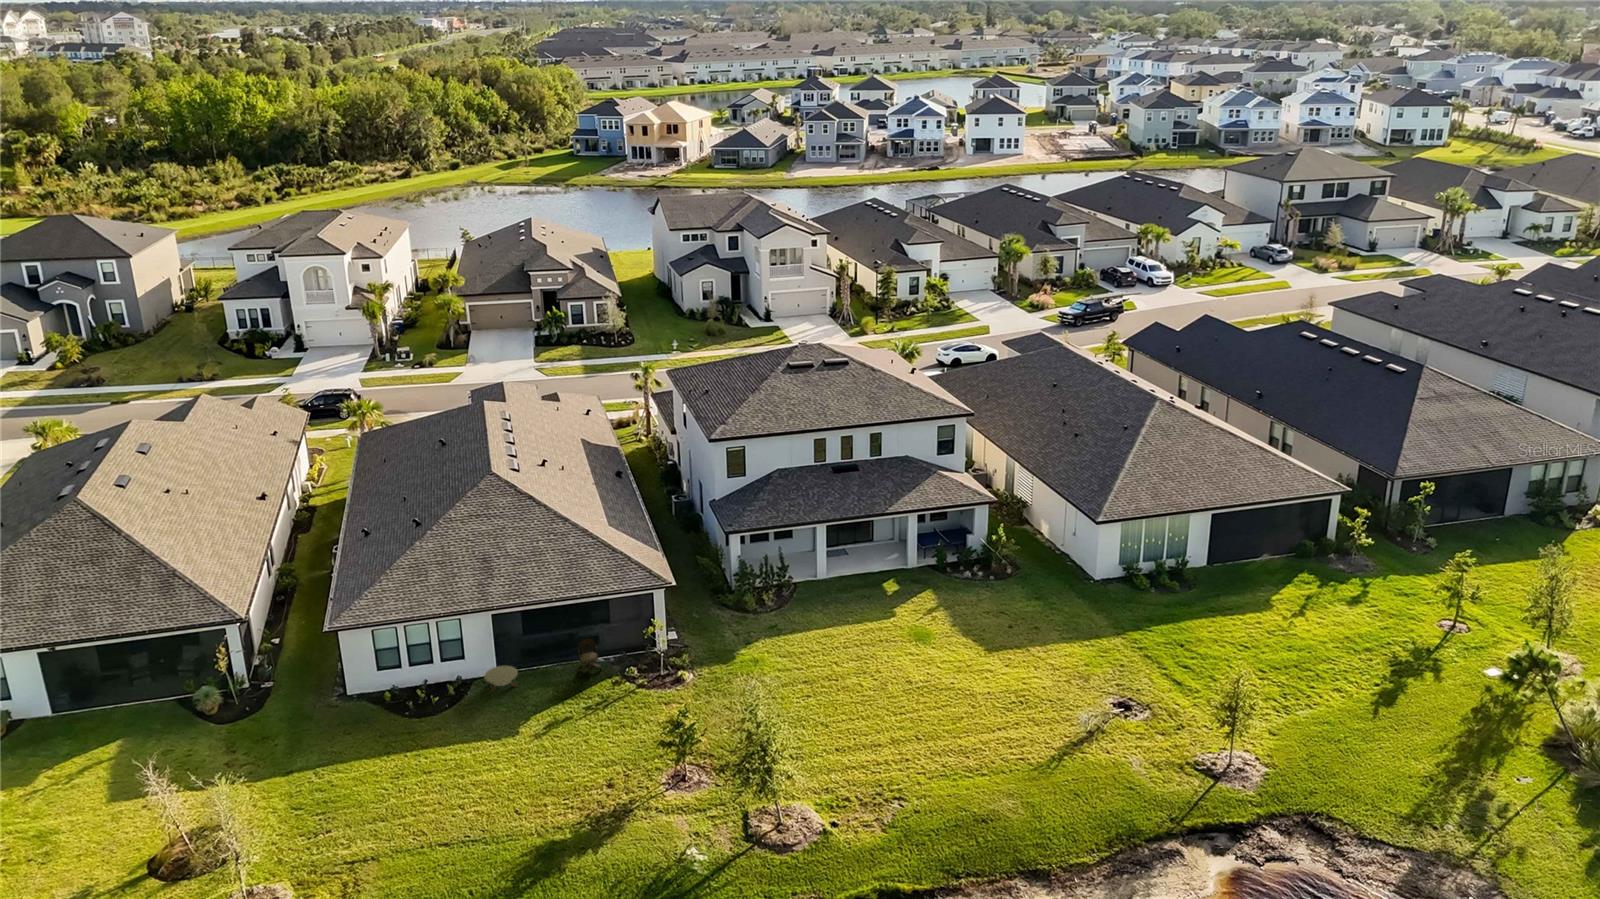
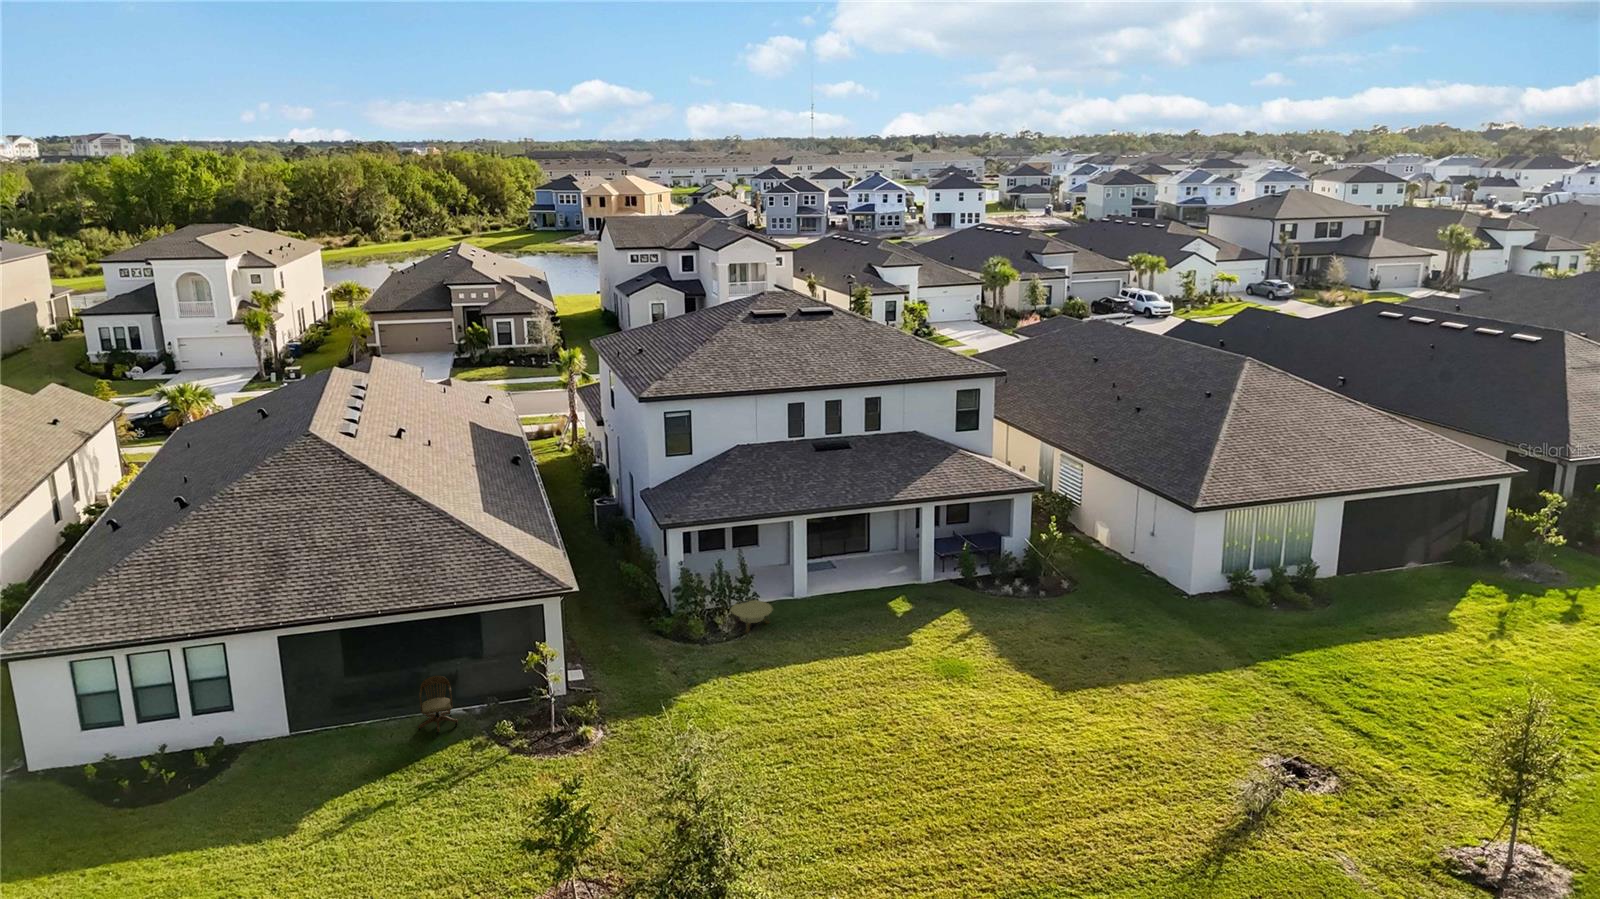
round table: present [484,666,518,692] -> present [731,600,772,632]

